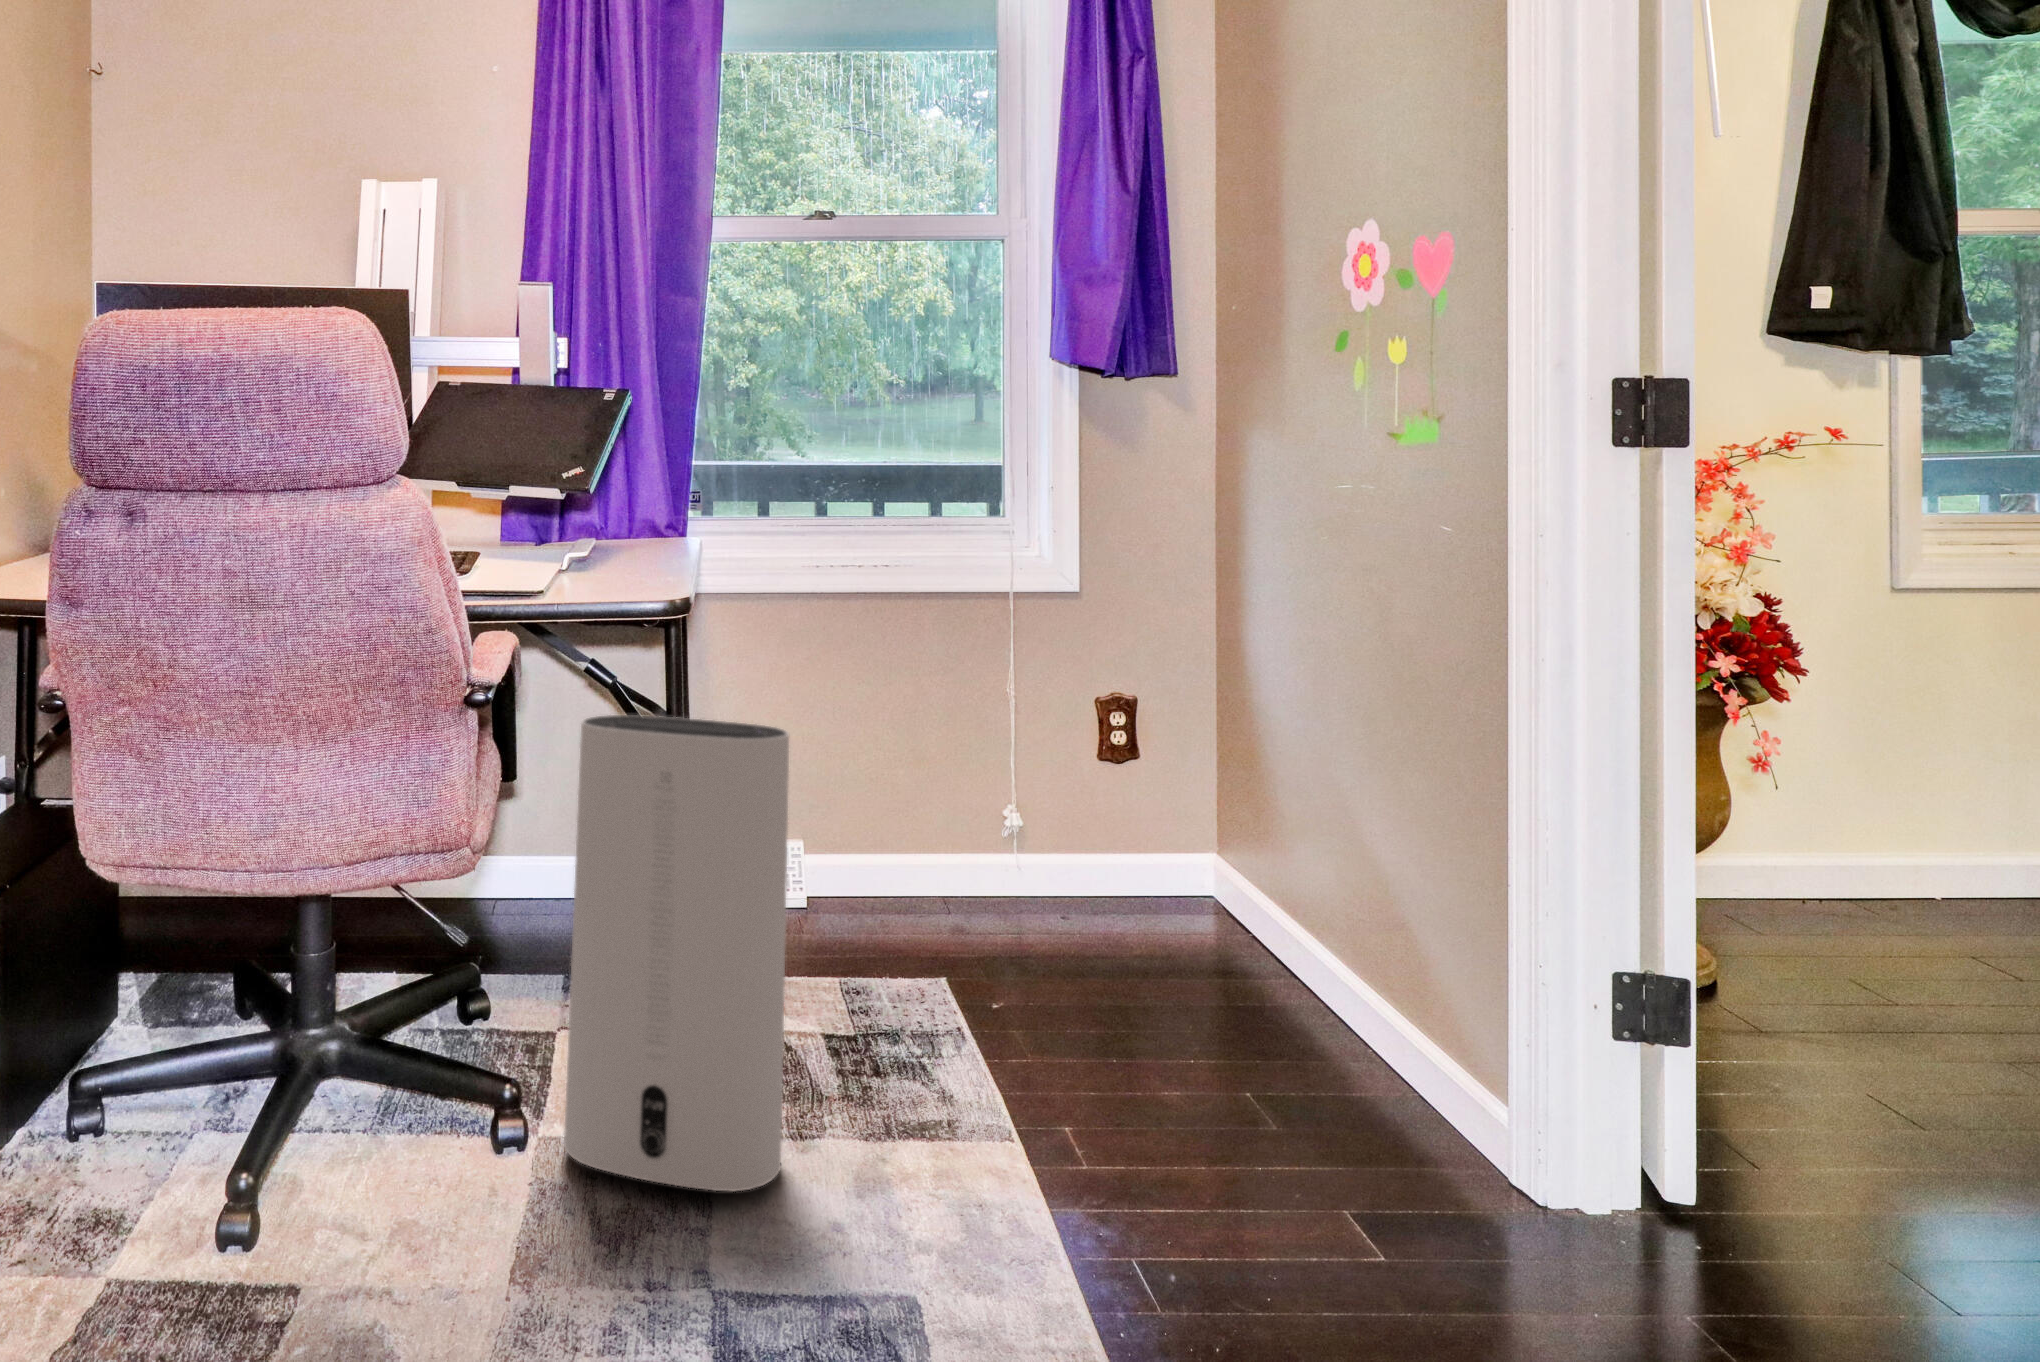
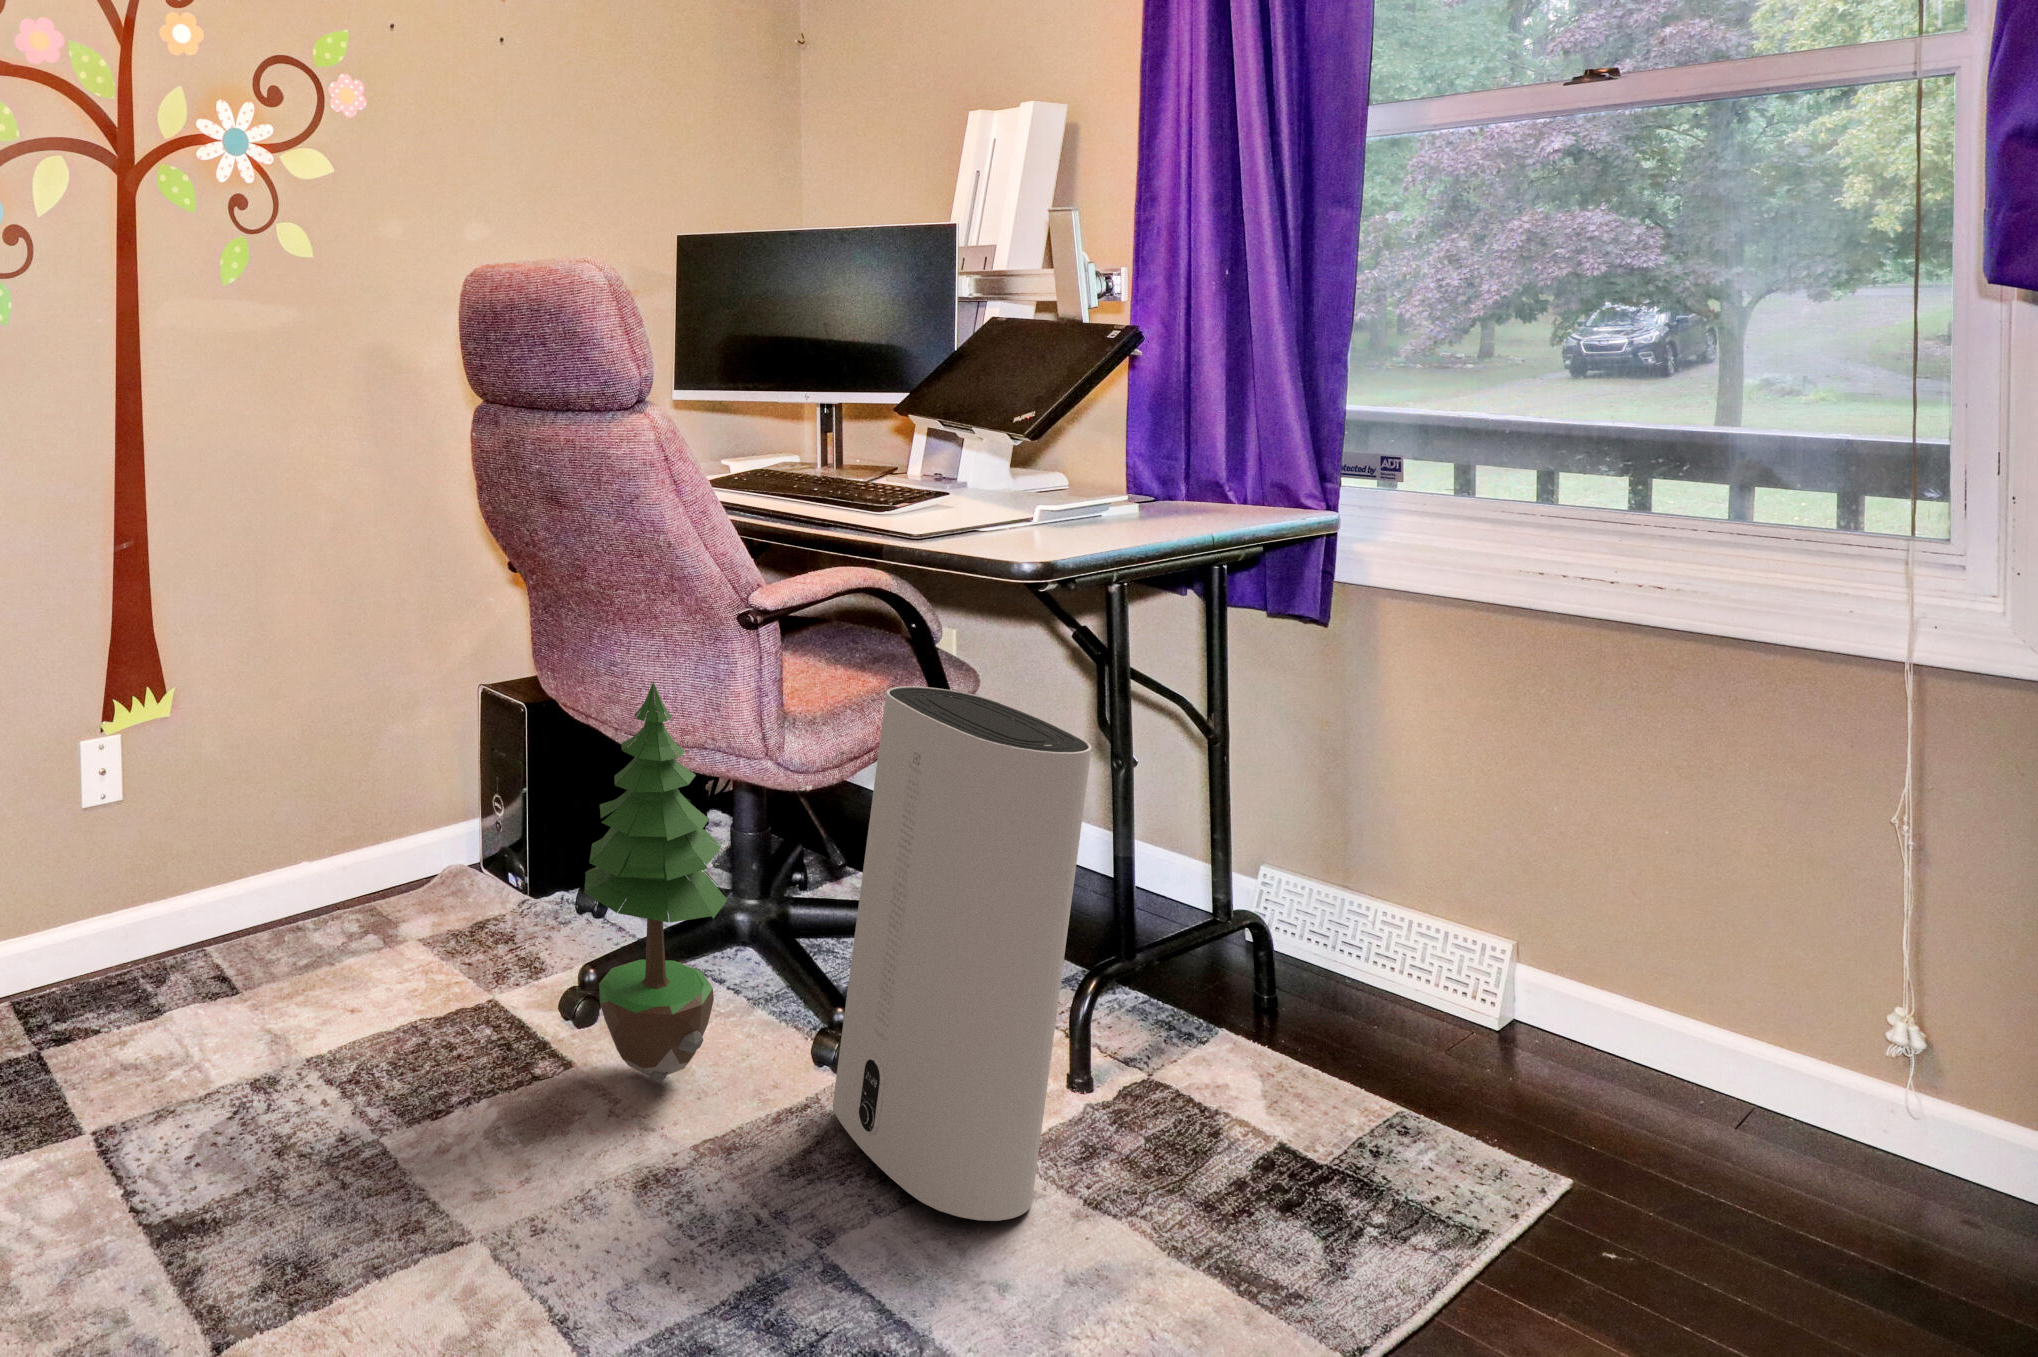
potted tree: none [308,776,476,1240] -> present [585,682,727,1082]

